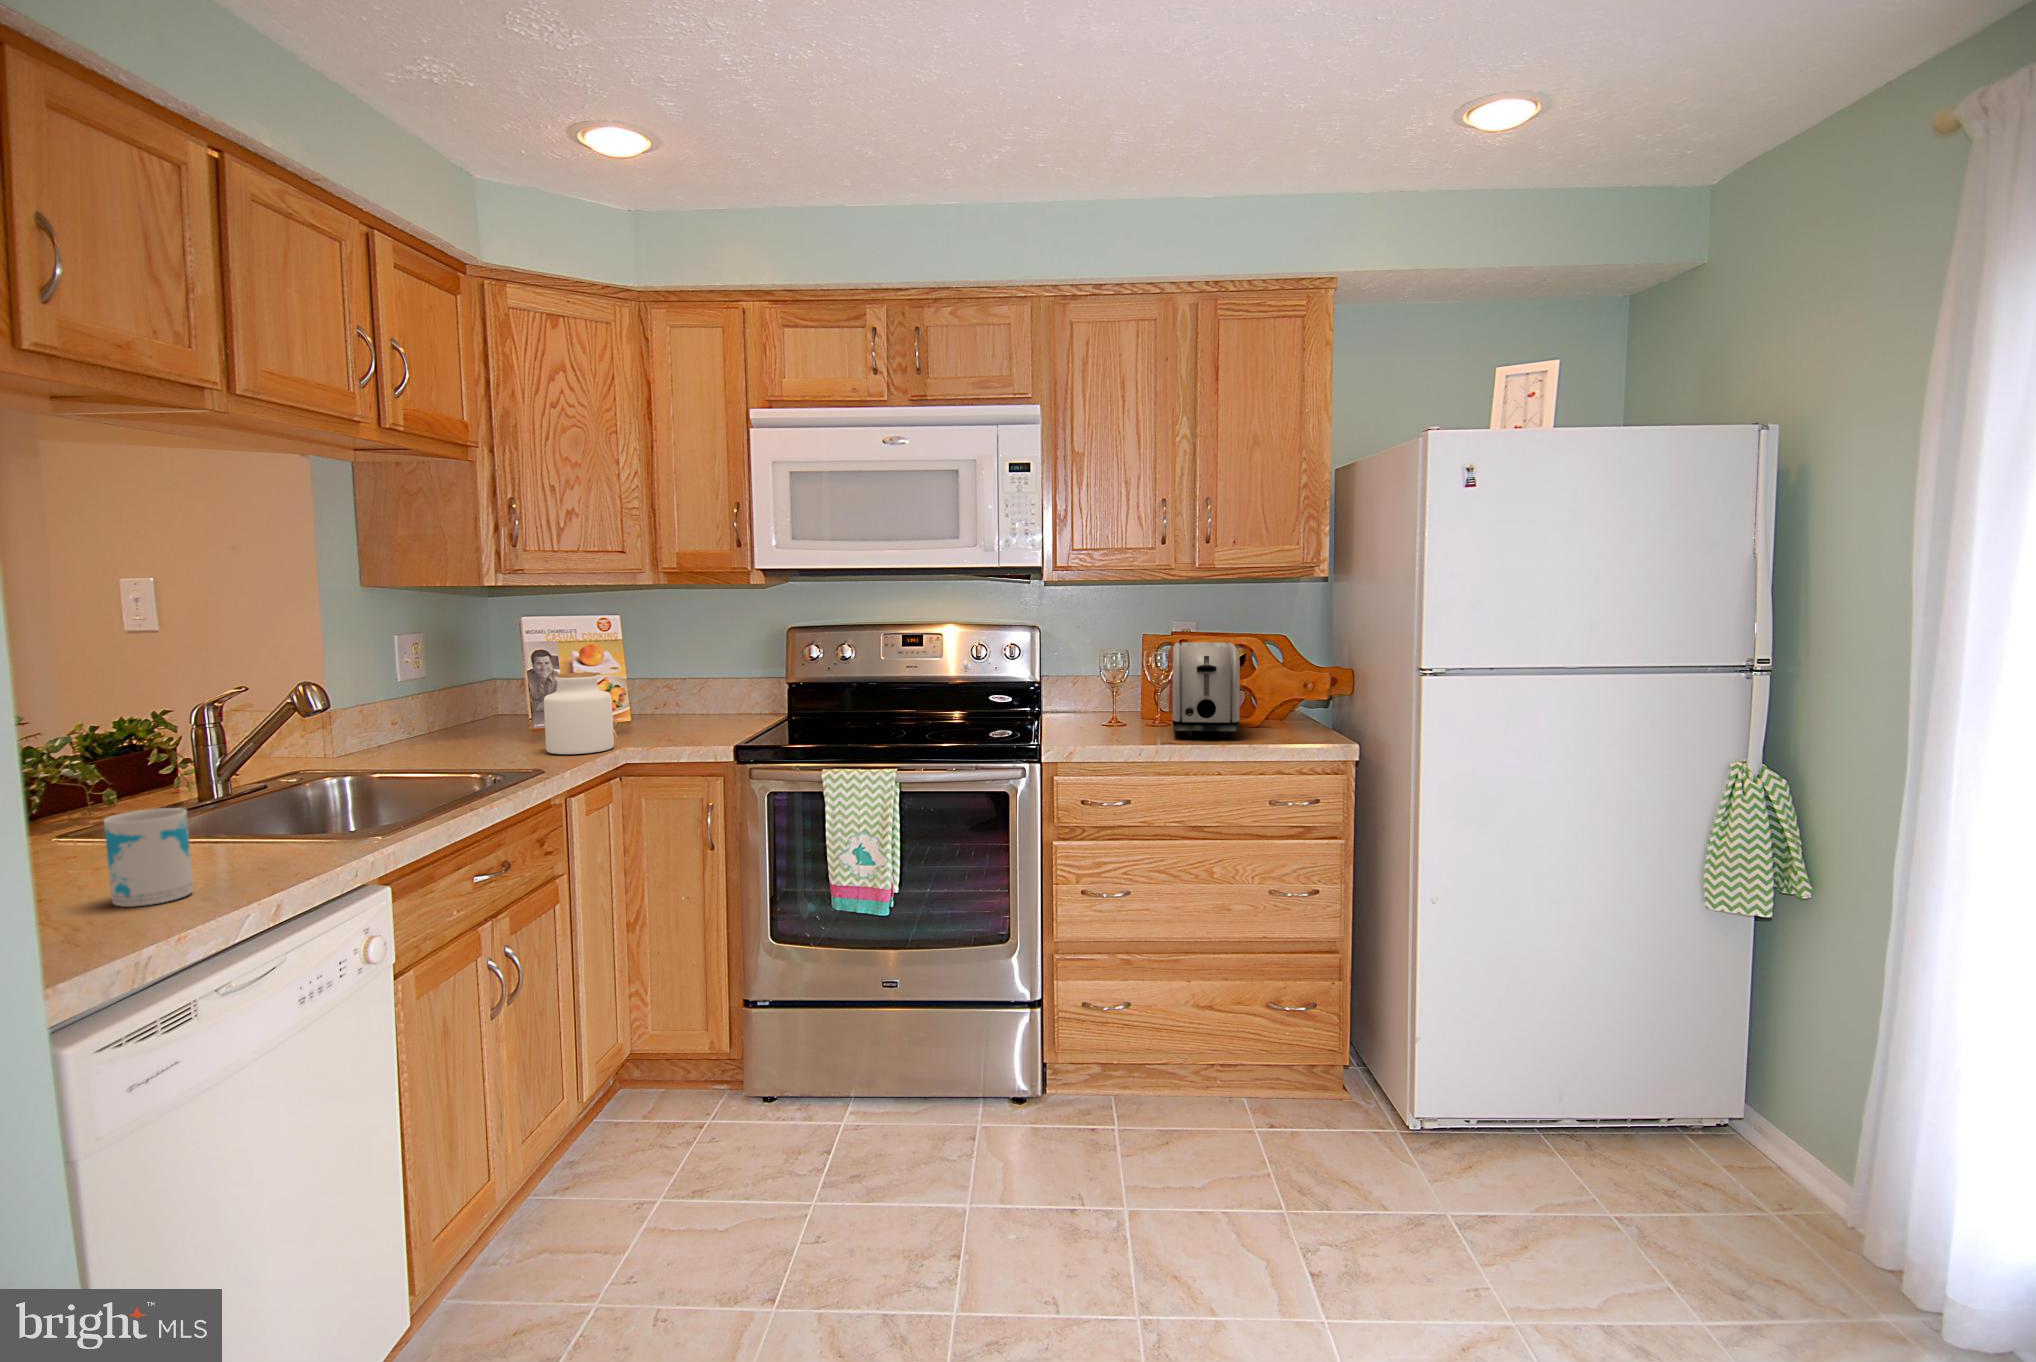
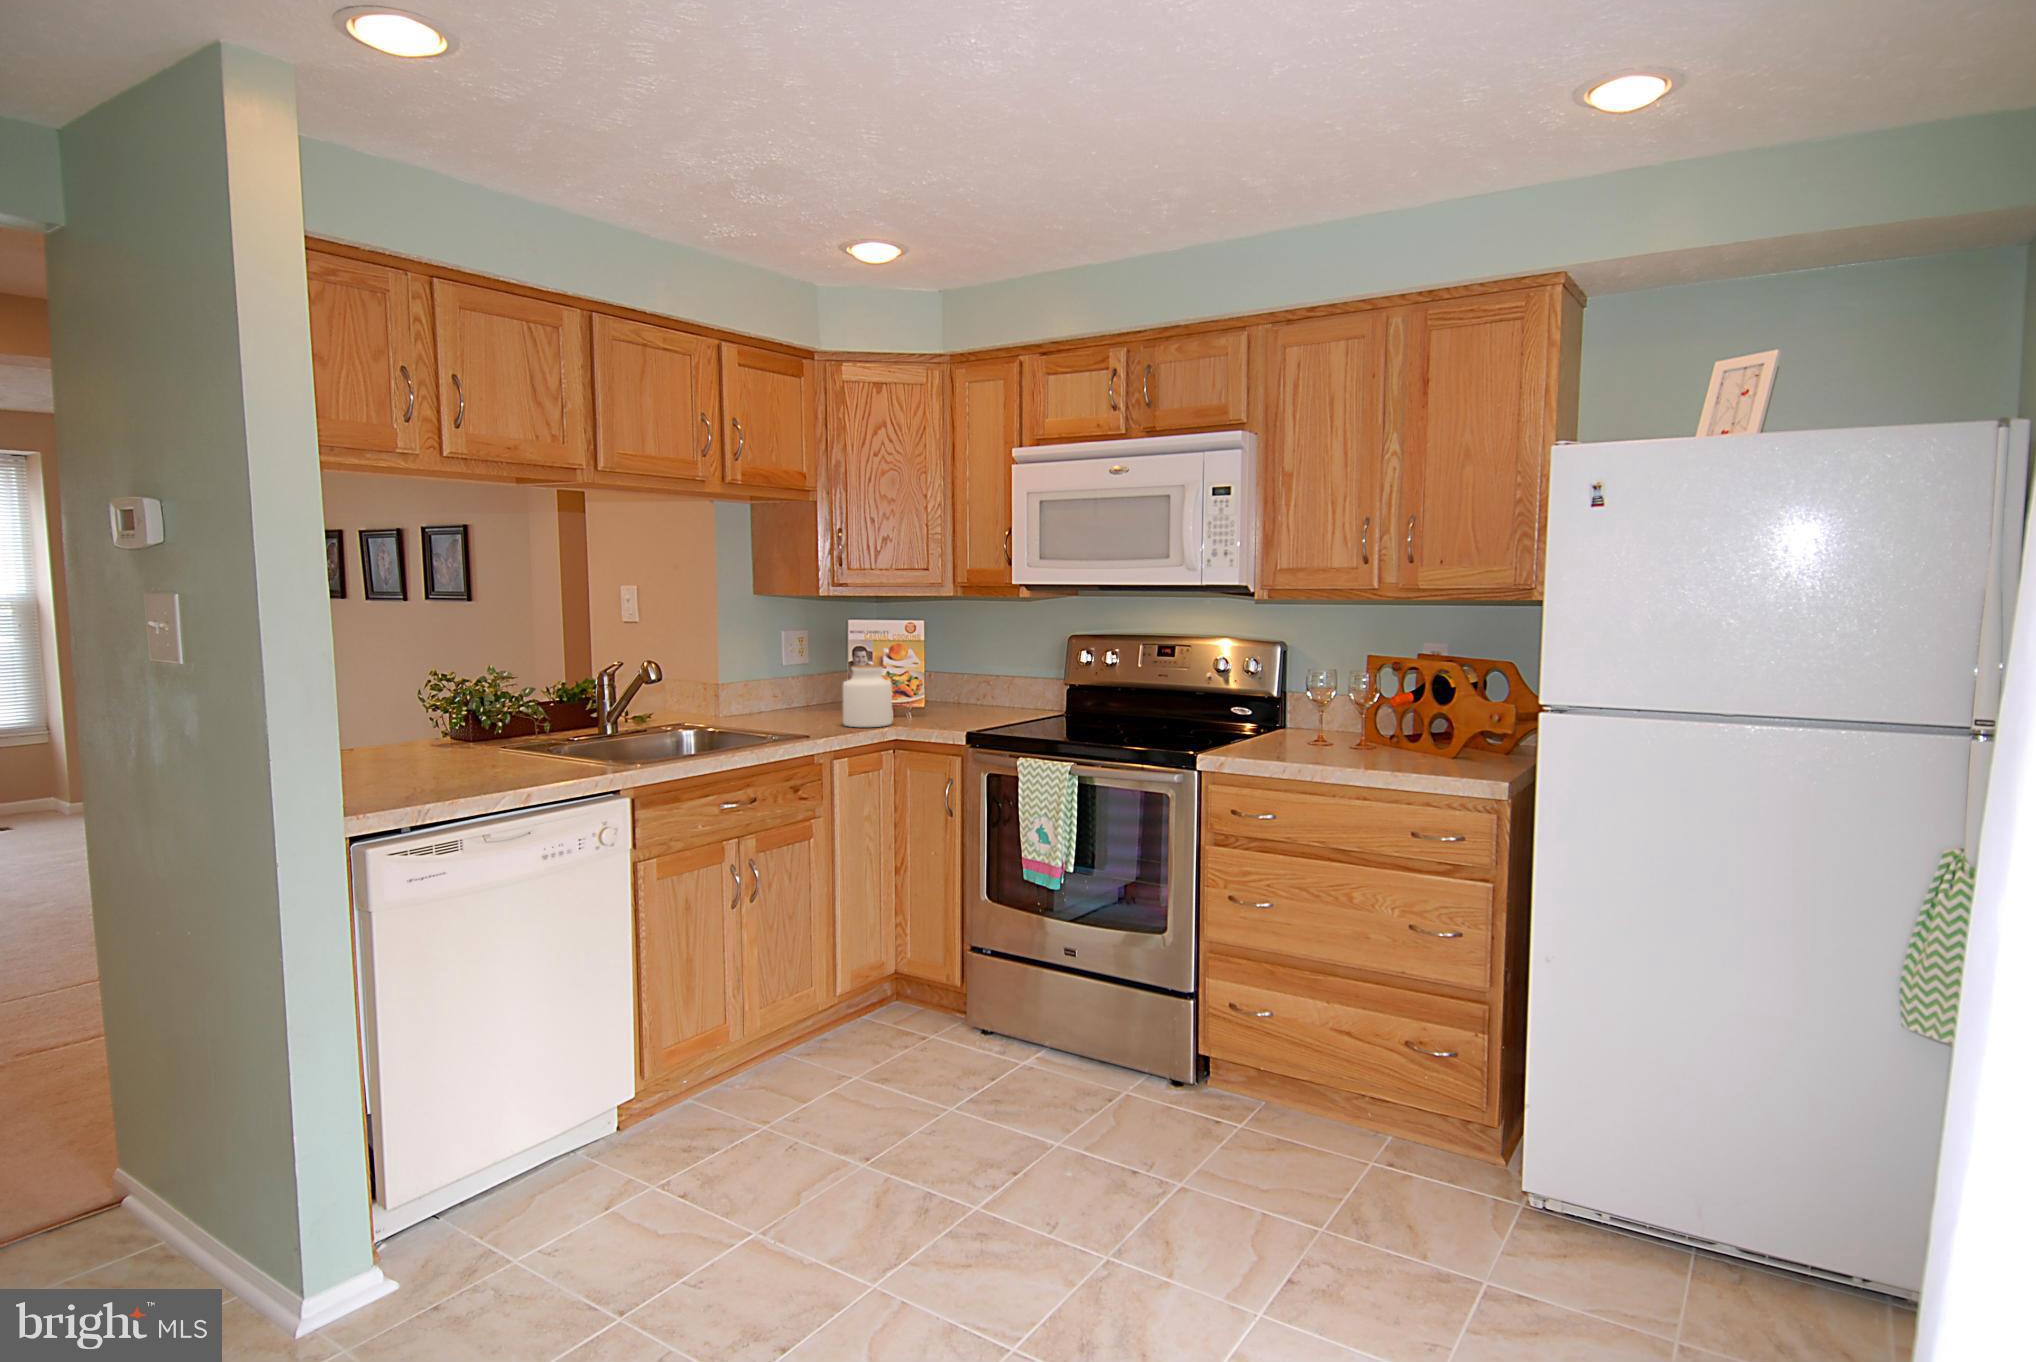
toaster: present [1173,642,1240,738] -> none [1337,665,1440,764]
mug: present [104,808,193,907] -> none [487,729,529,782]

